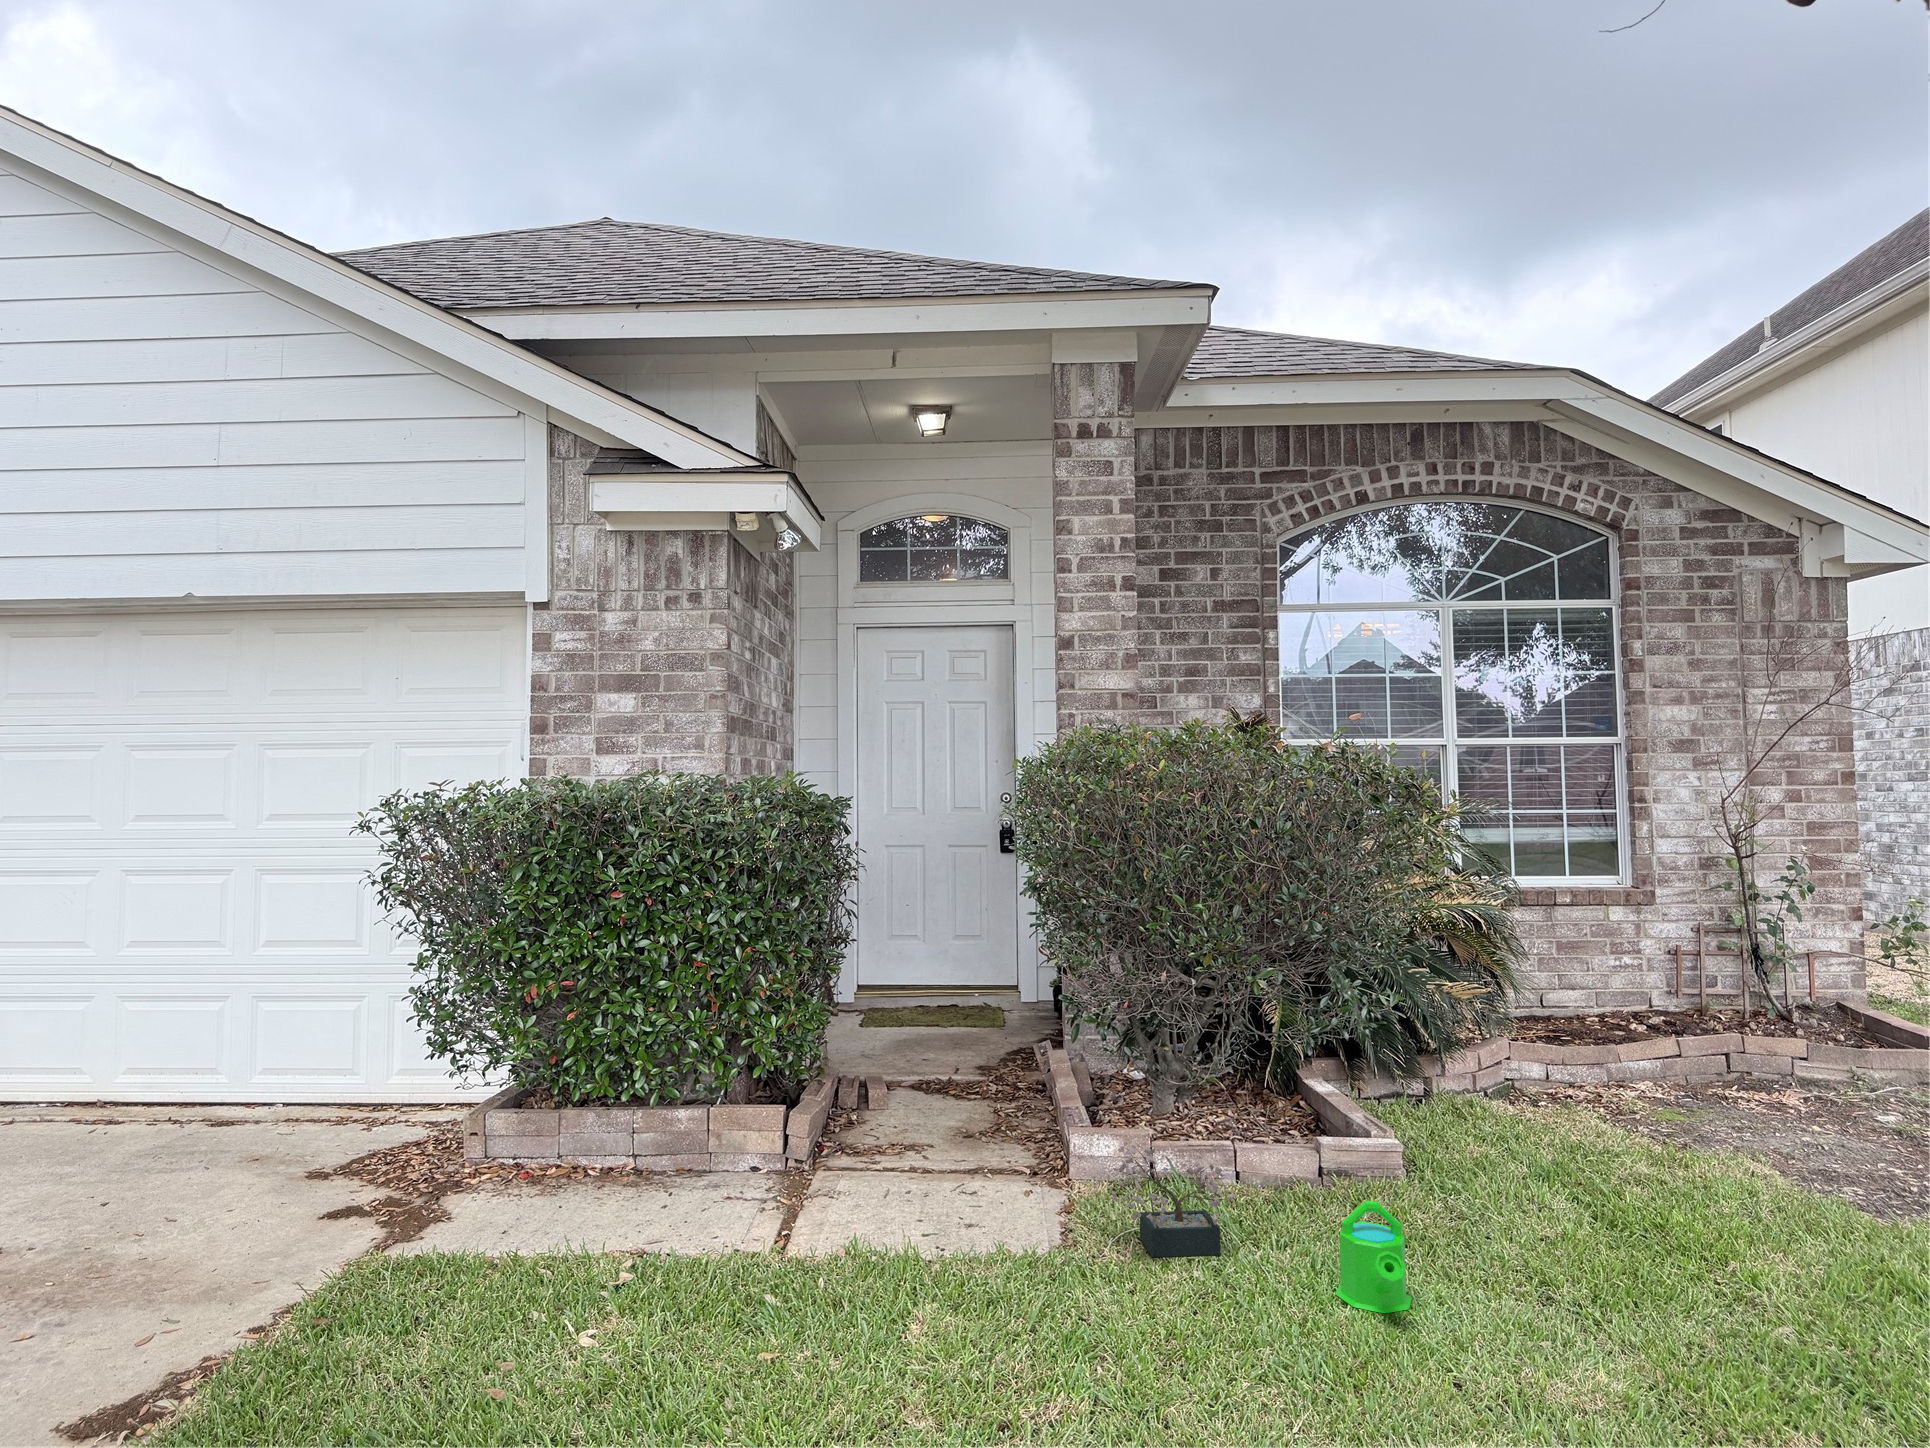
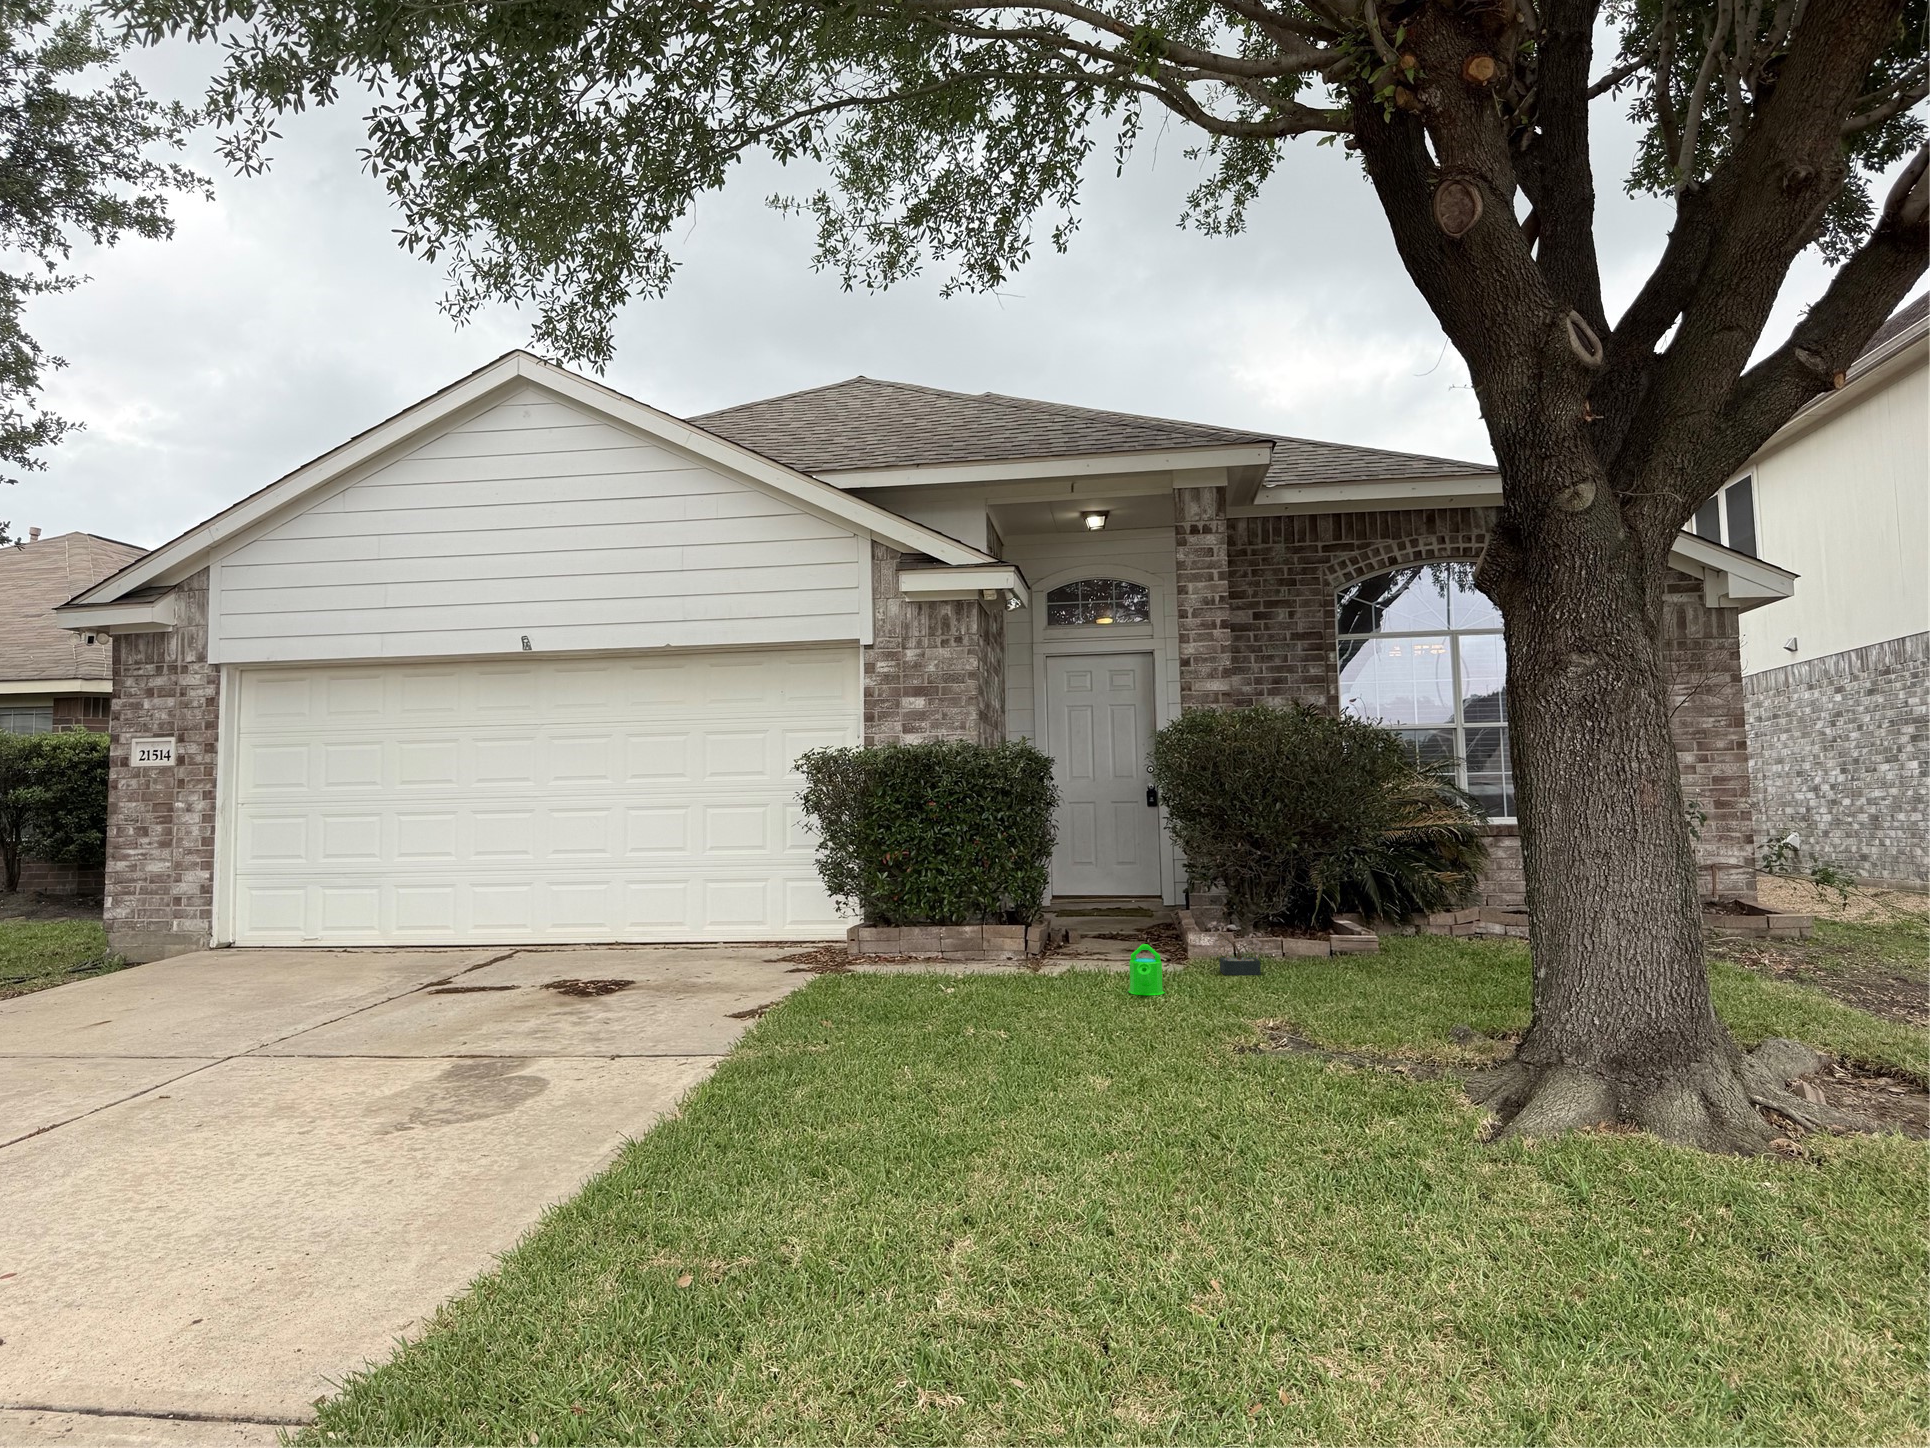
watering can: present [1335,1201,1412,1313] -> present [1128,944,1165,996]

